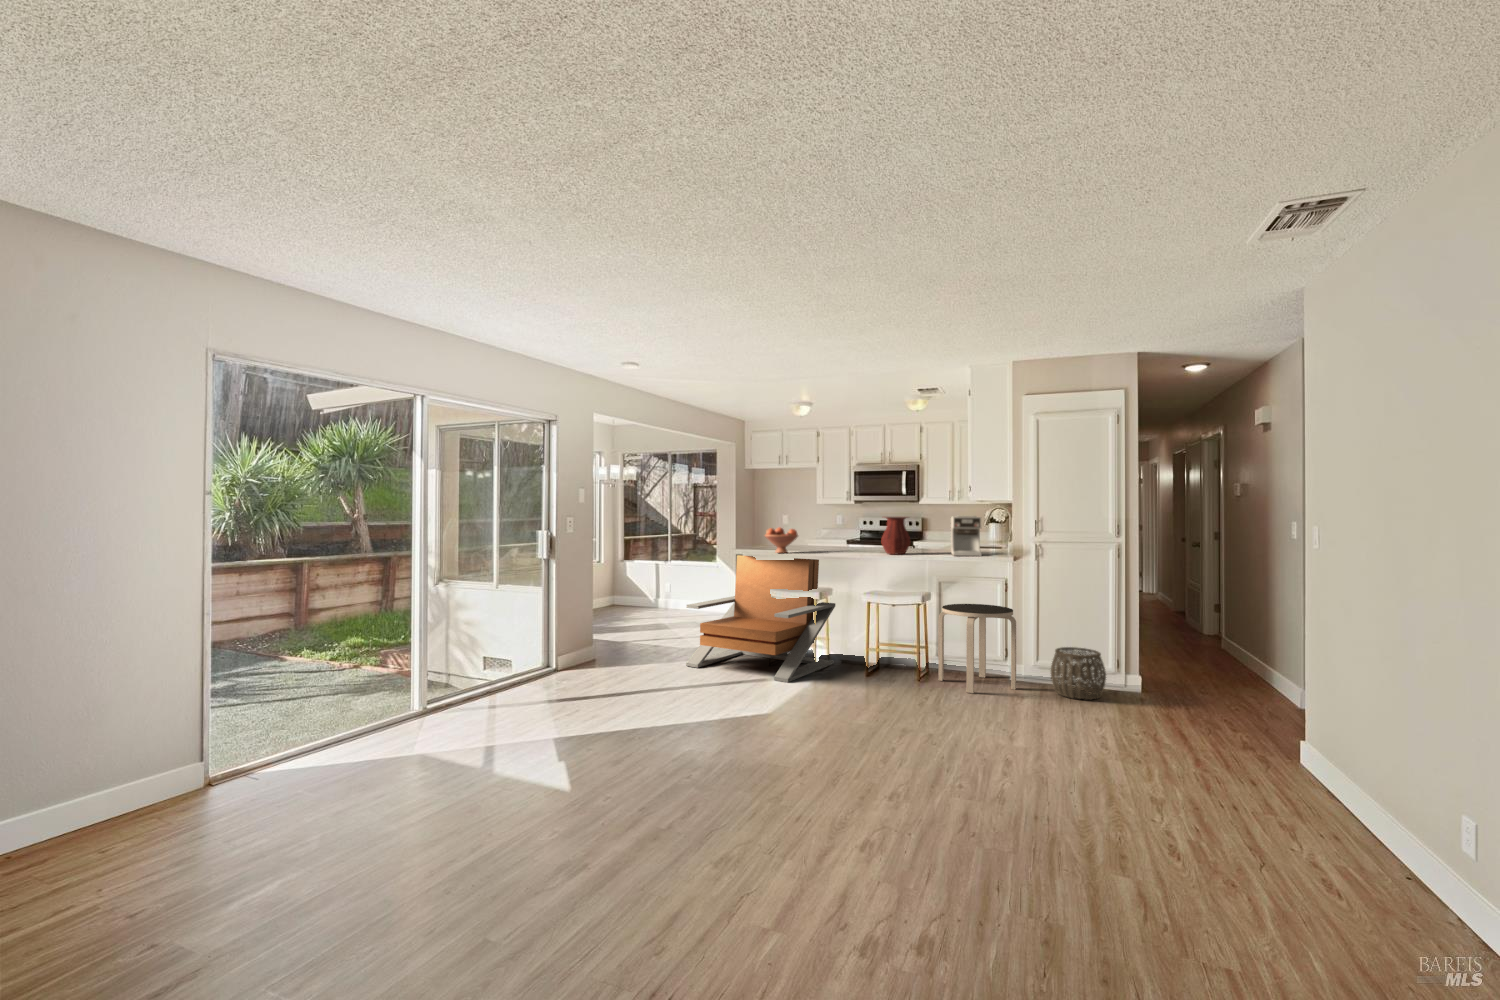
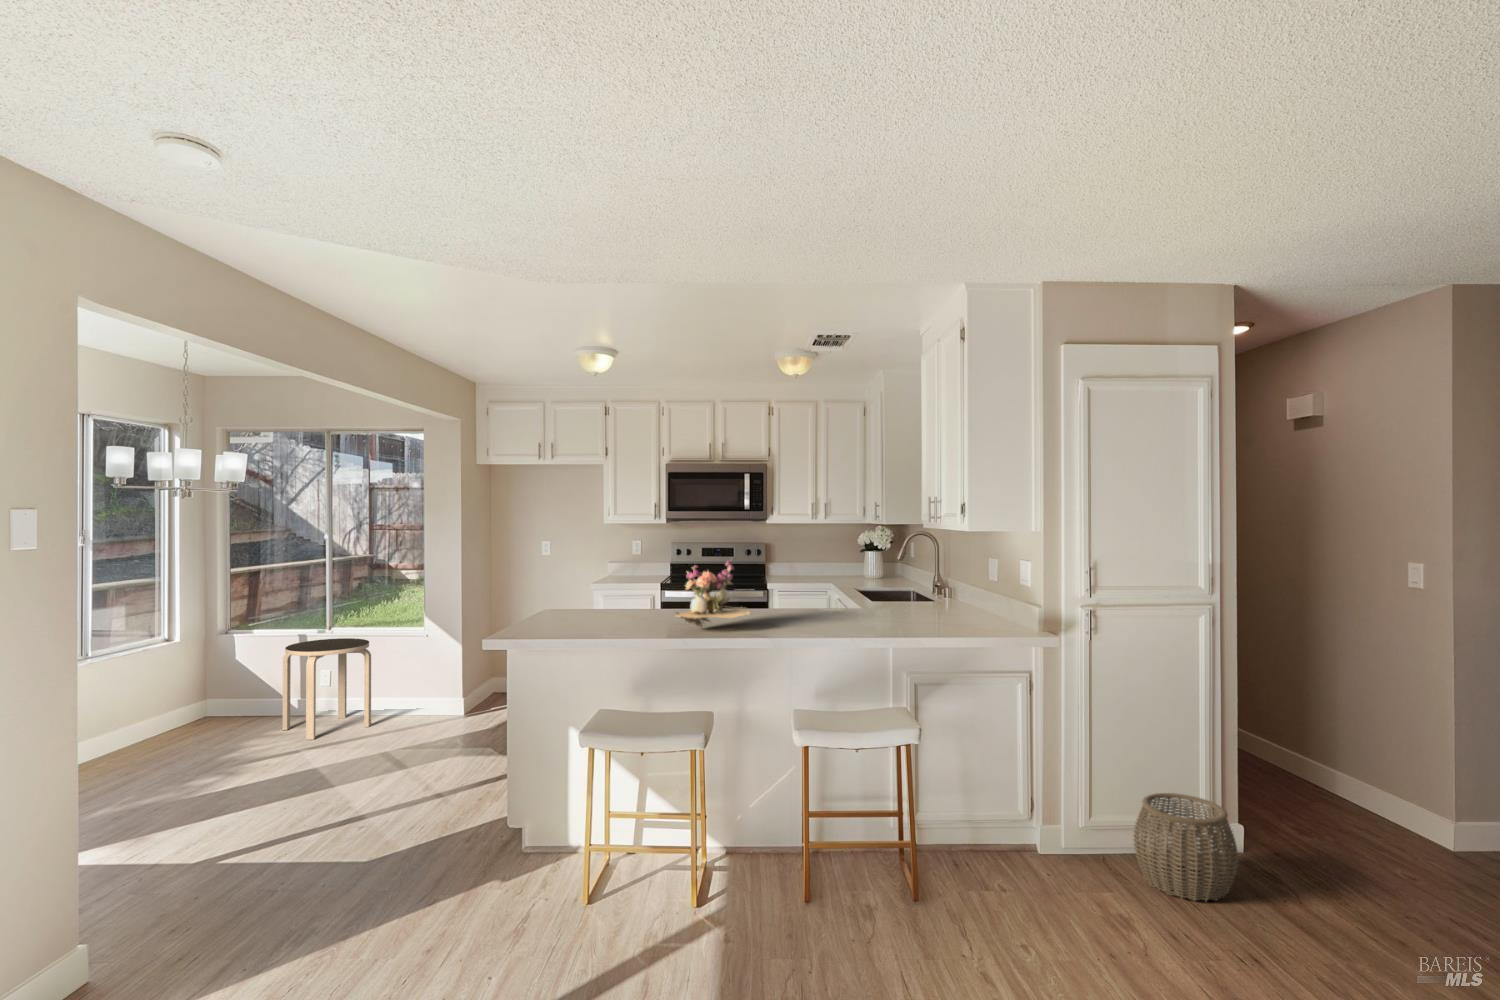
coffee maker: present [951,516,982,556] -> none [926,560,1001,638]
flower arrangement: none [819,517,863,552] -> present [676,560,751,627]
vase: present [882,517,910,554] -> none [803,562,858,636]
fruit bowl: present [765,528,798,553] -> none [562,584,631,637]
lounge chair: present [686,555,835,682] -> none [397,646,715,955]
side table: present [938,604,1016,693] -> present [283,638,371,740]

